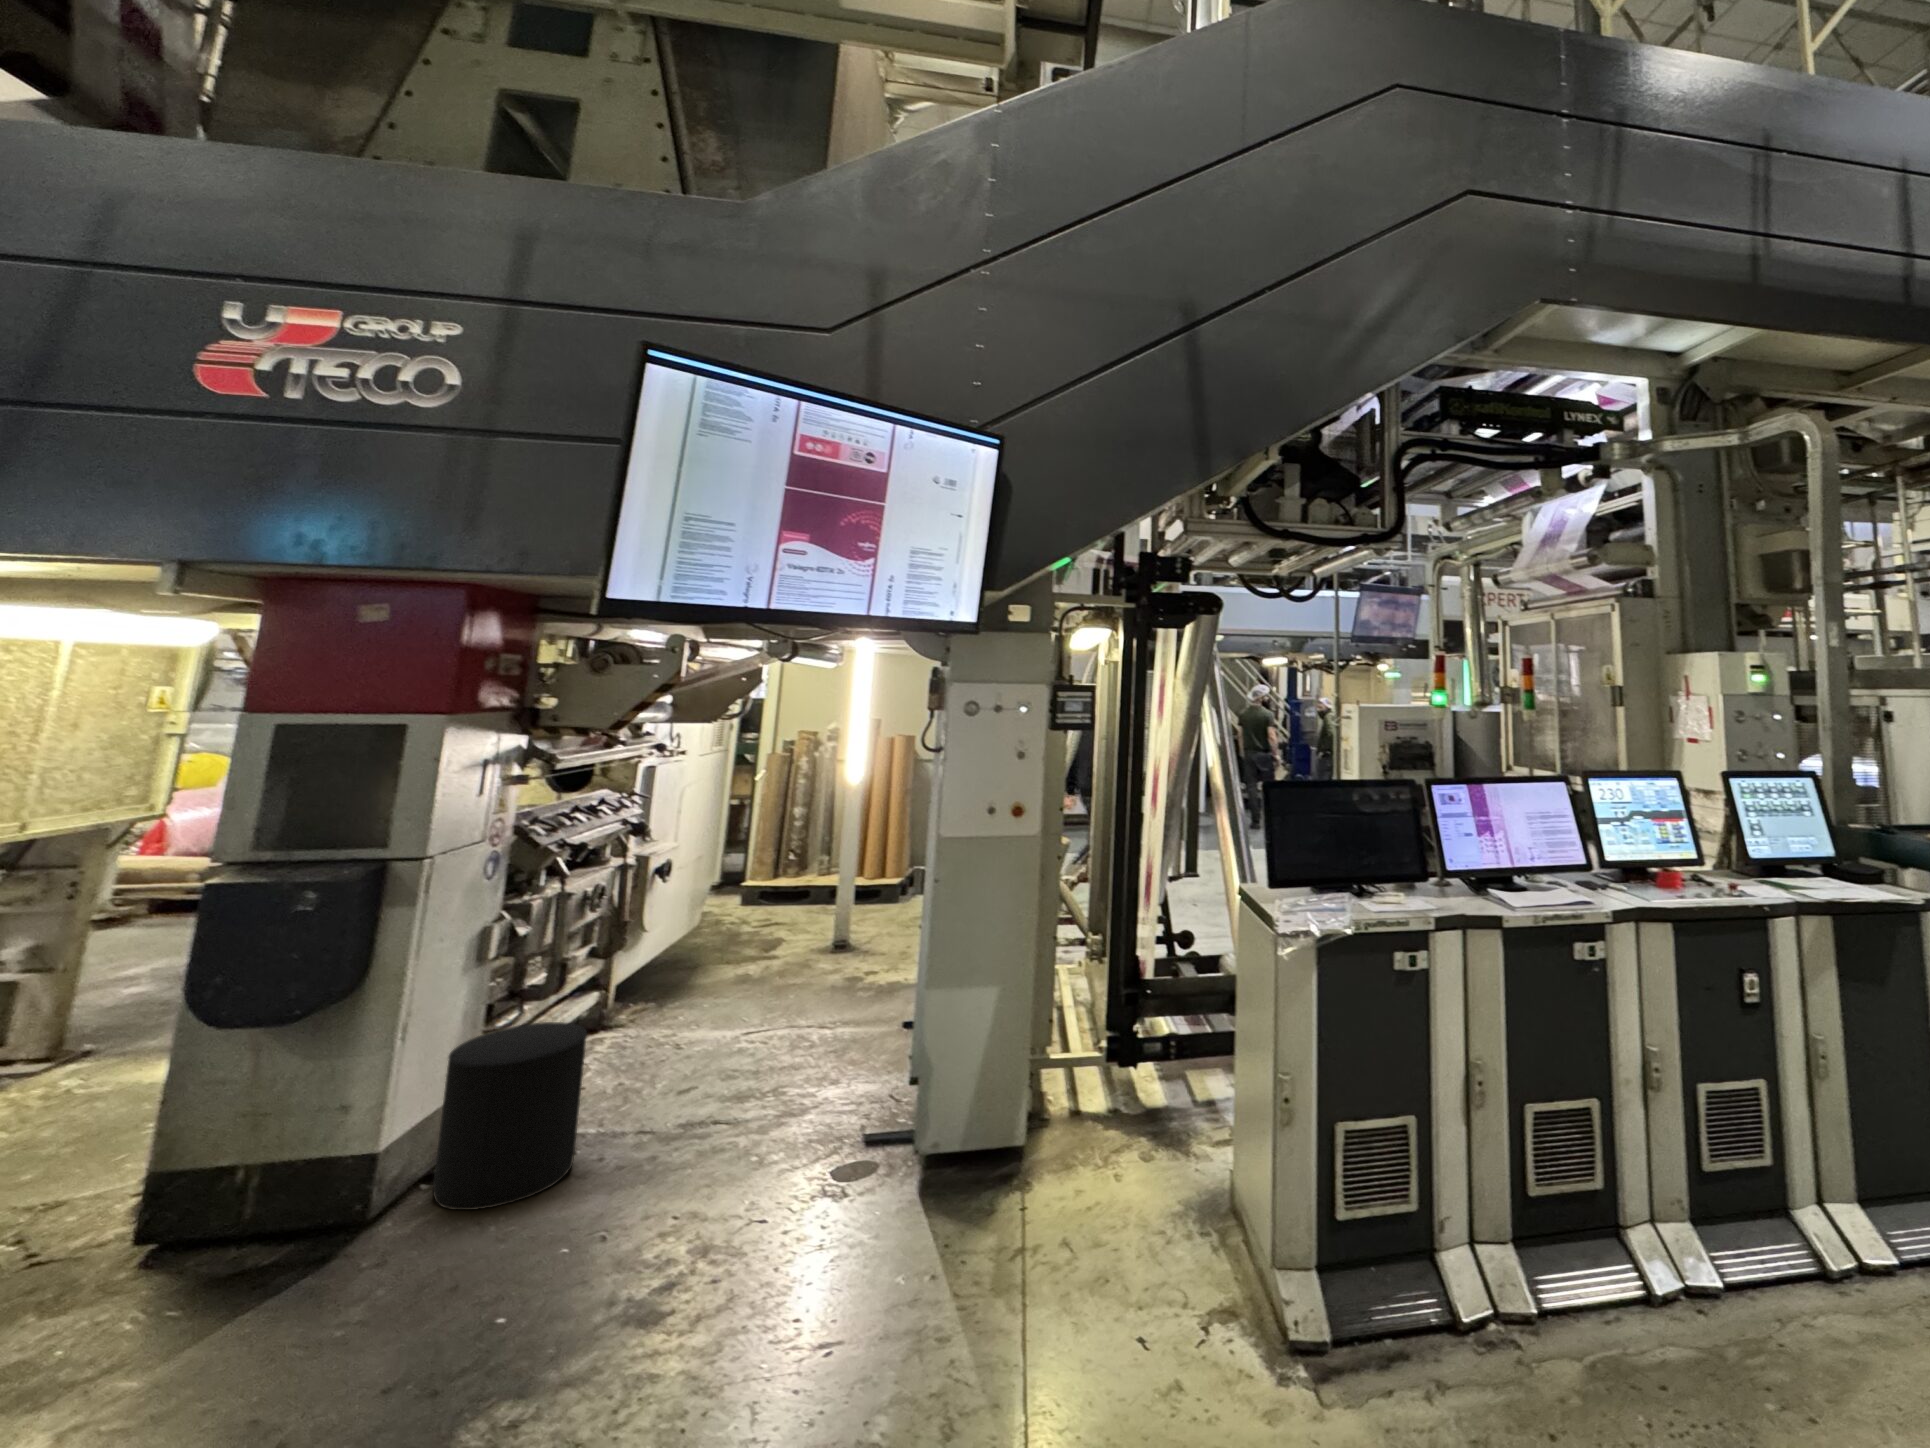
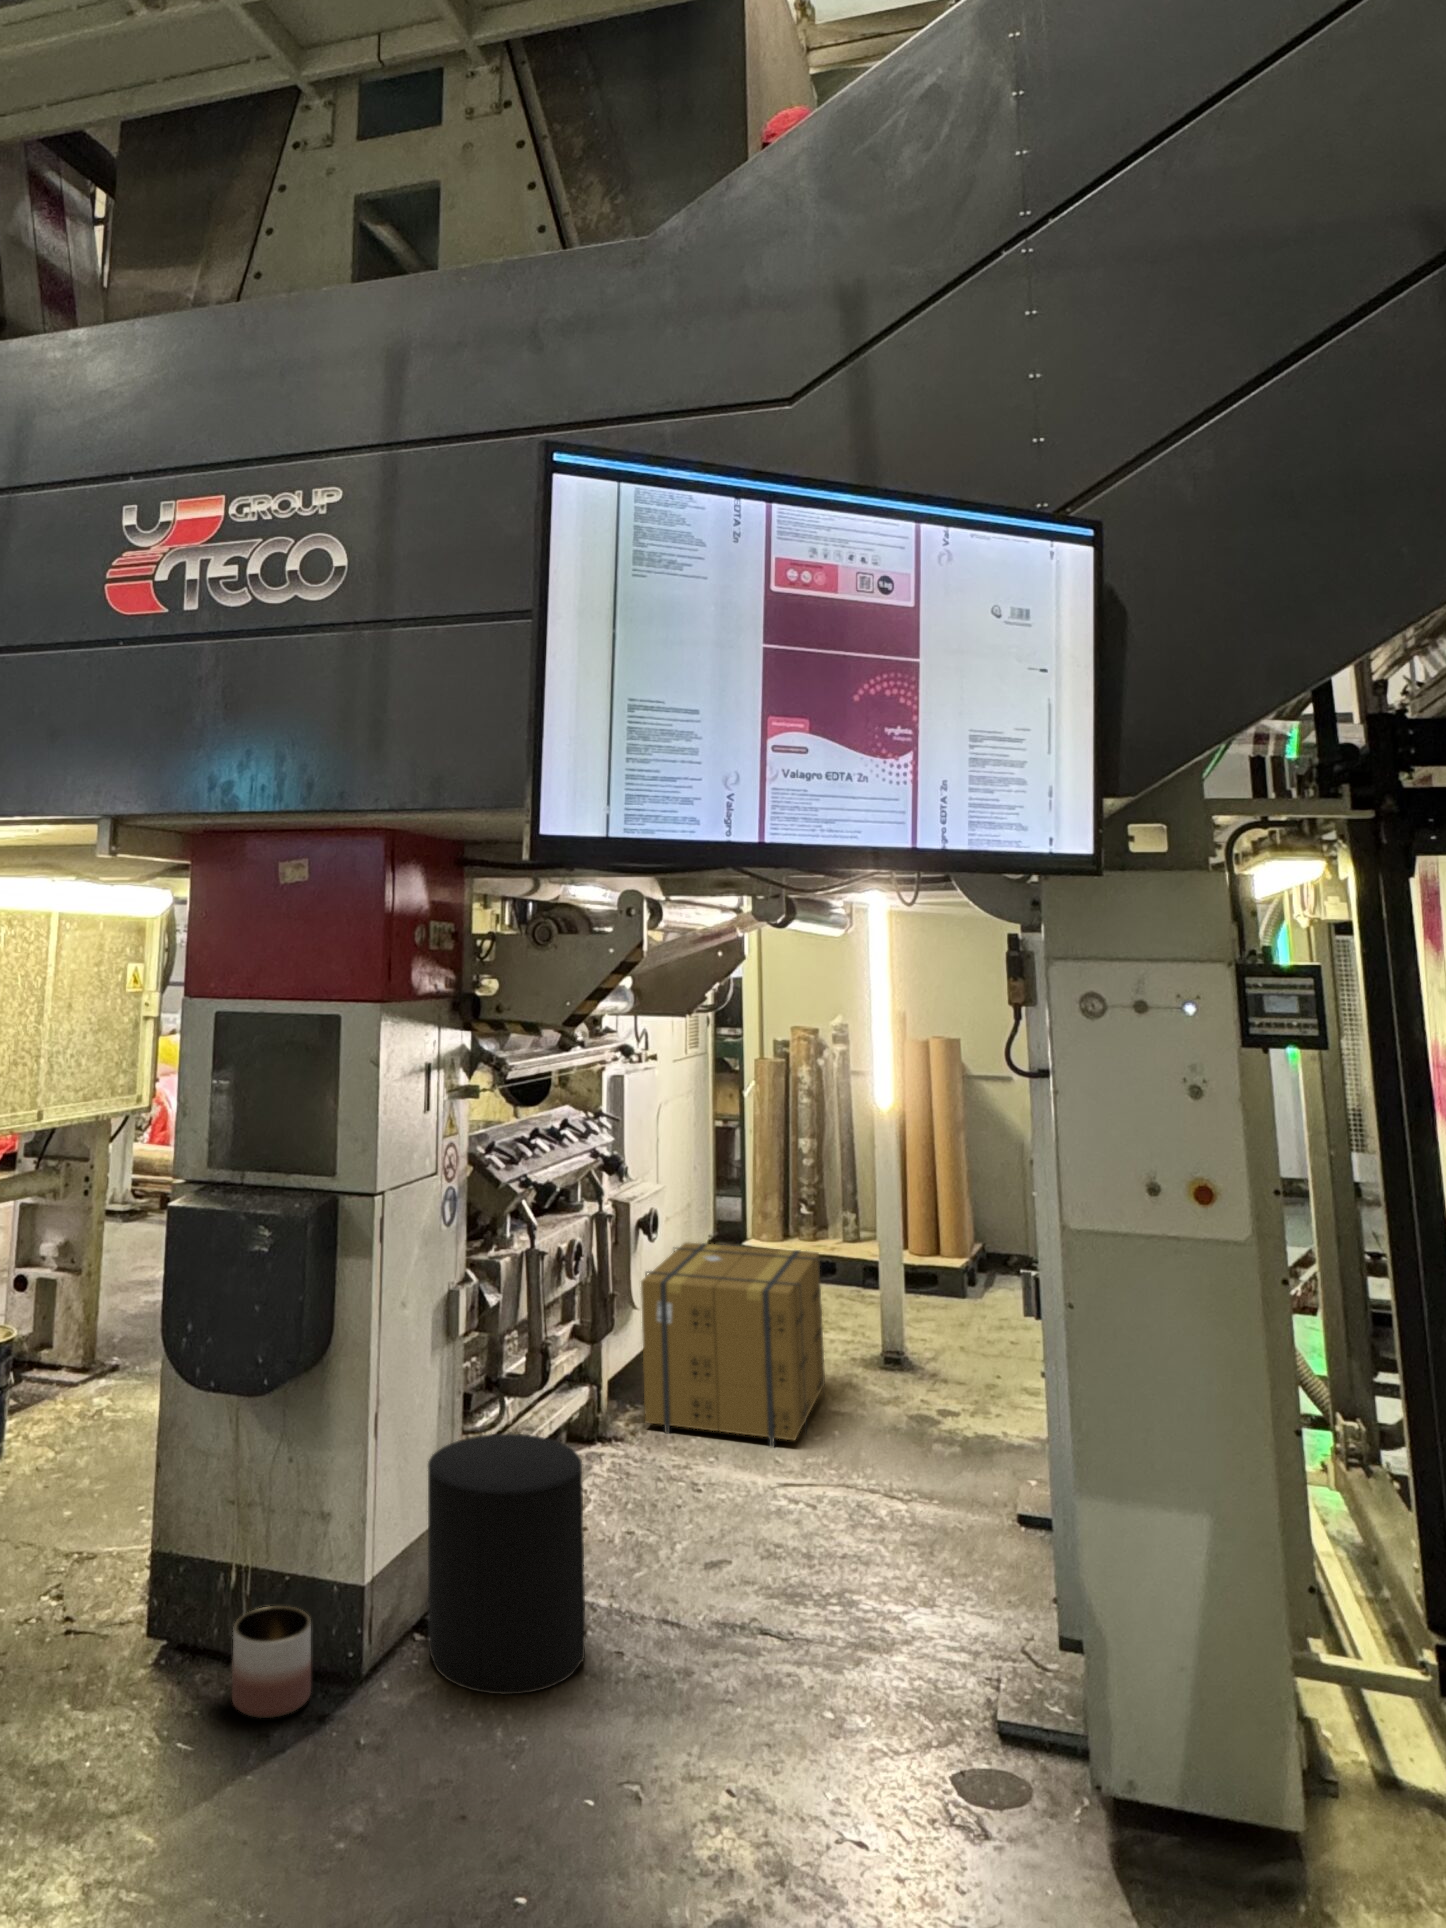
cardboard box: none [643,879,796,1020] -> present [641,1243,825,1447]
planter: none [227,1187,319,1278] -> present [232,1606,311,1718]

